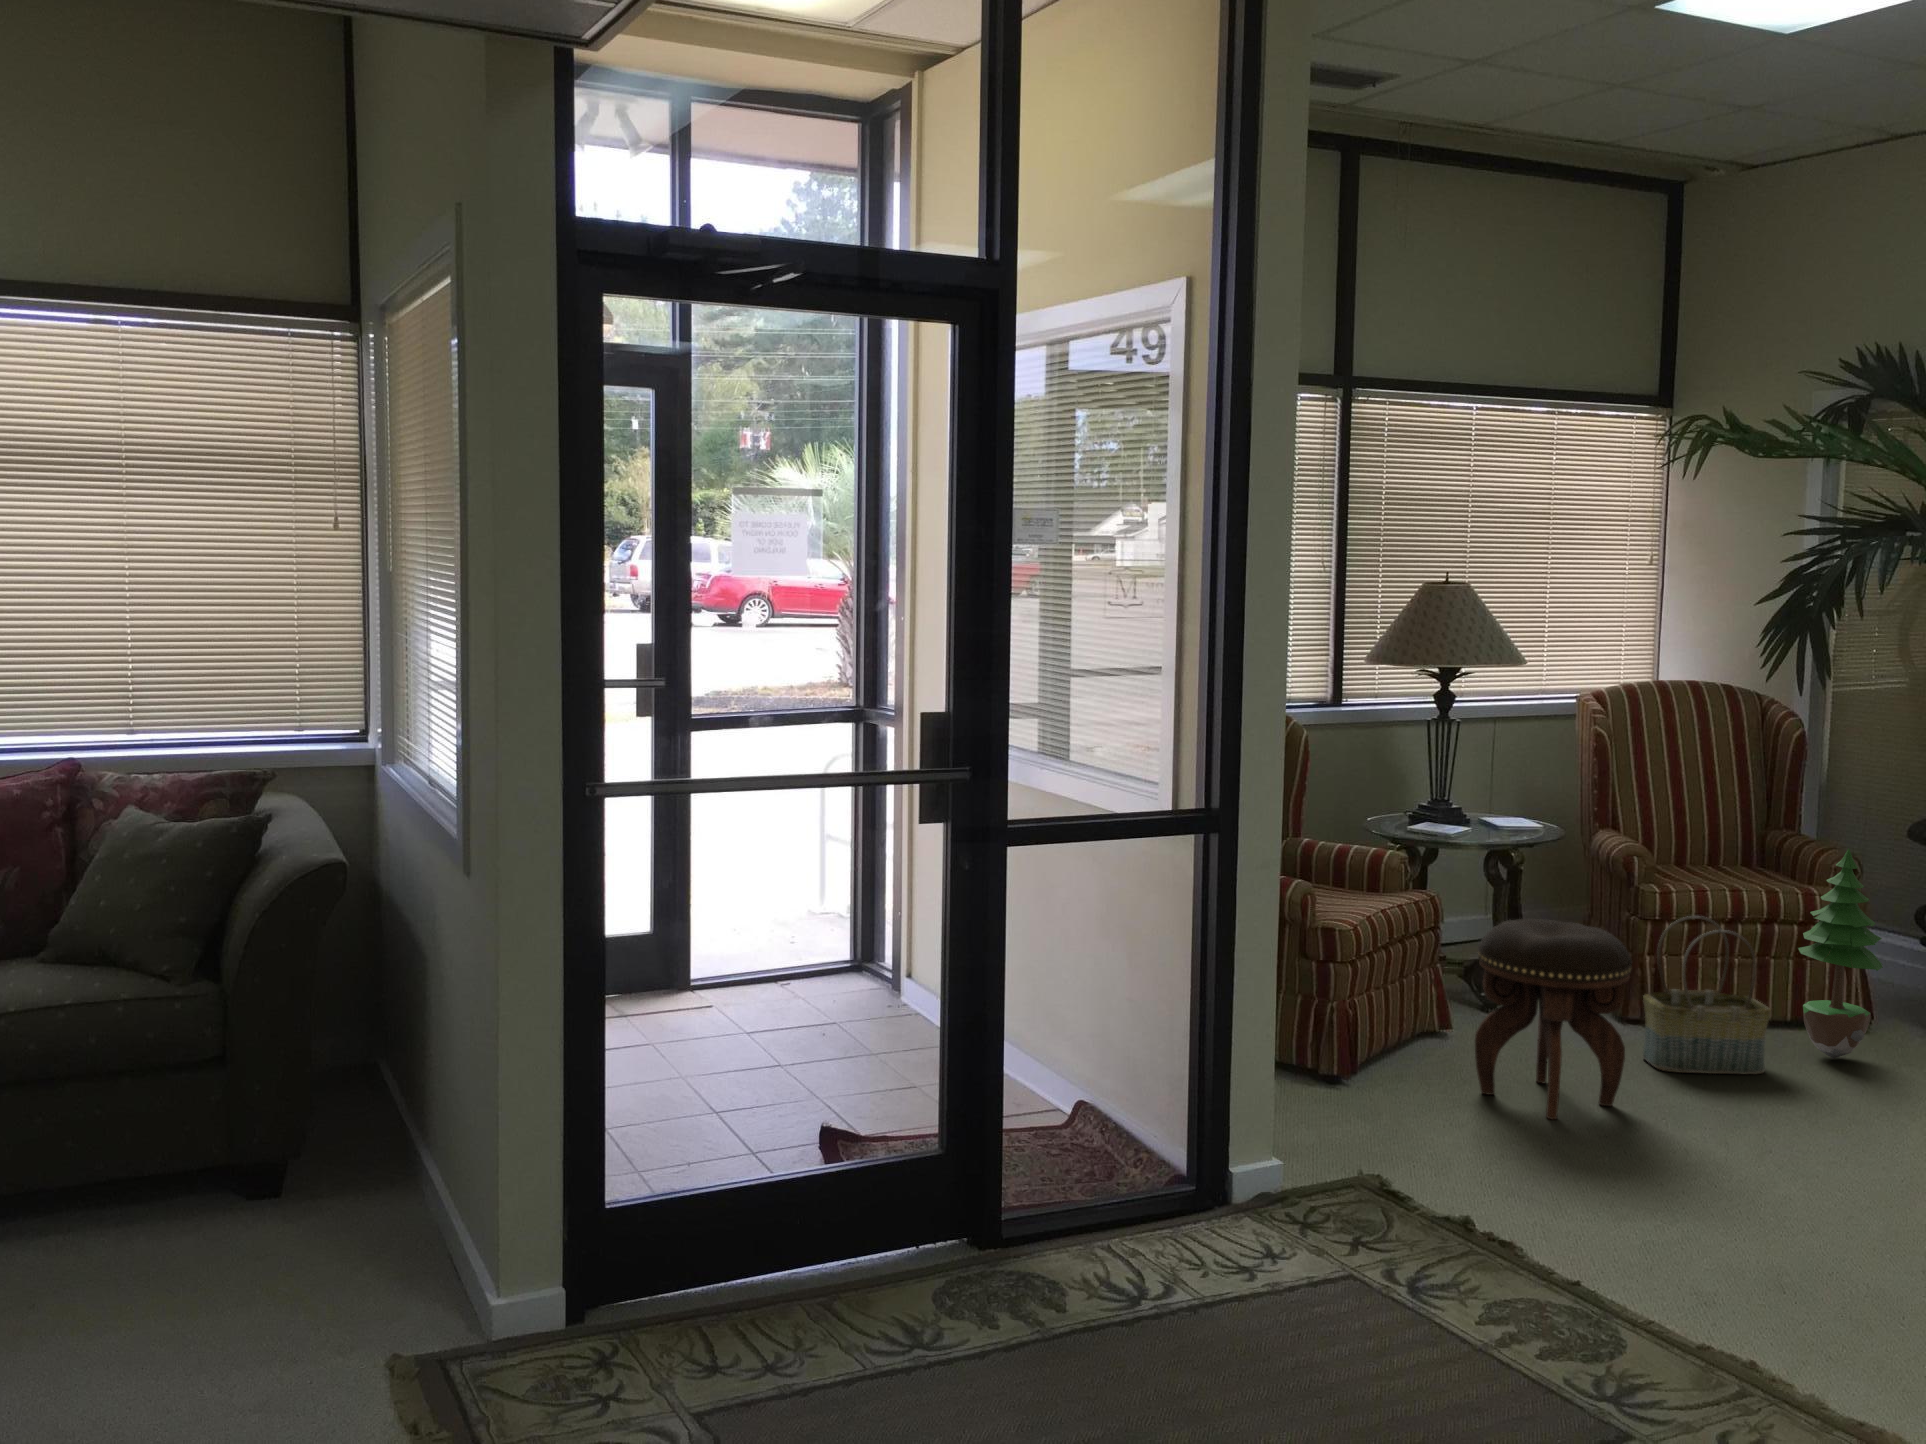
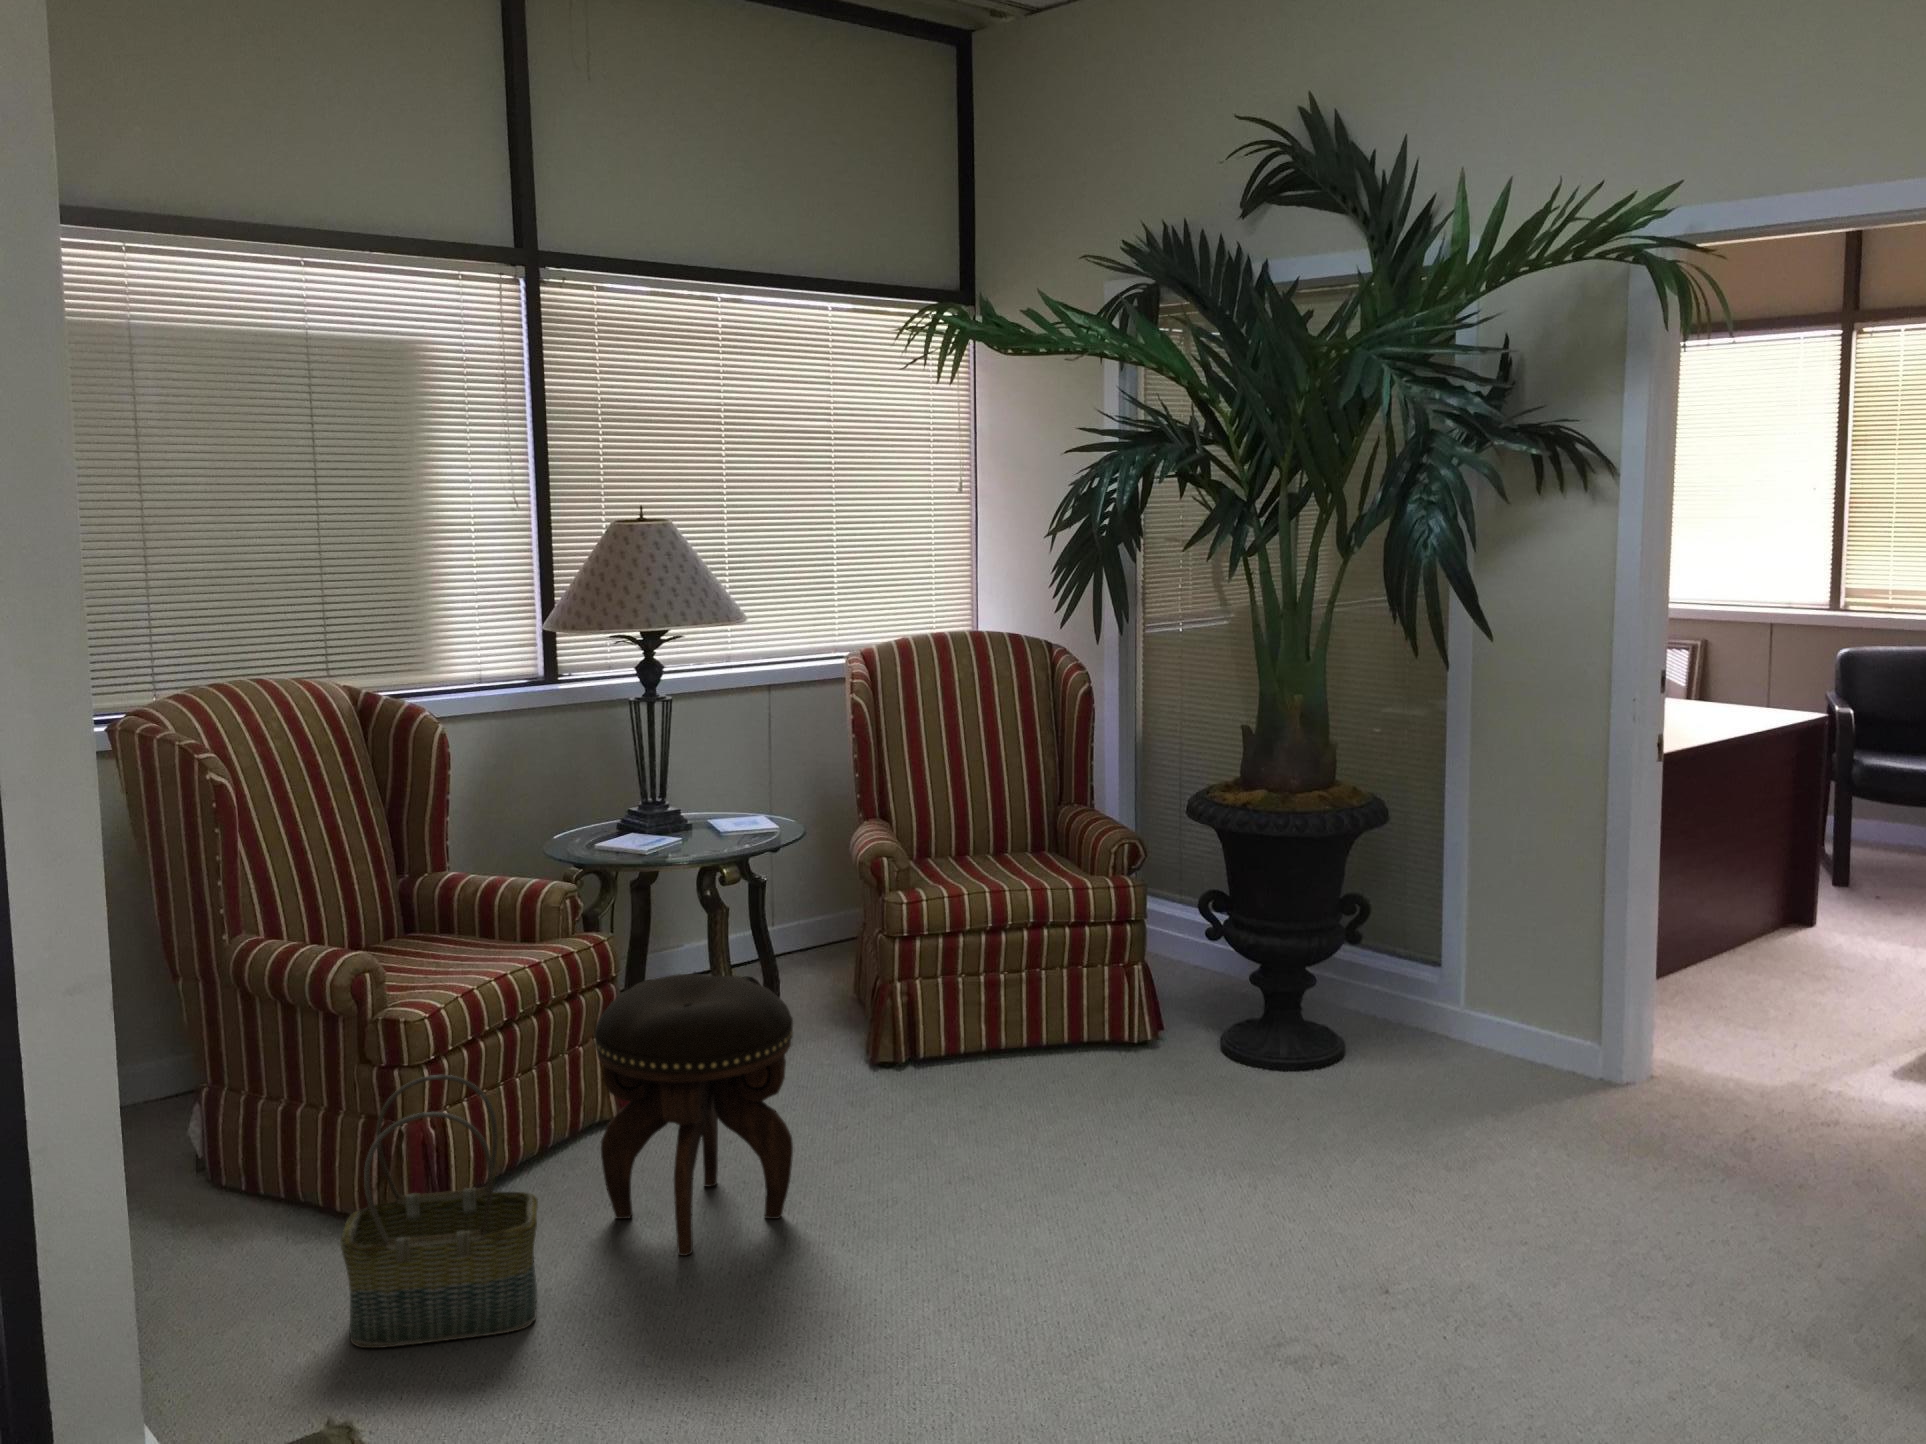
potted tree: present [1798,849,1883,1058] -> none [1054,840,1147,1094]
basket: present [1642,916,1771,1074] -> present [340,1075,538,1348]

